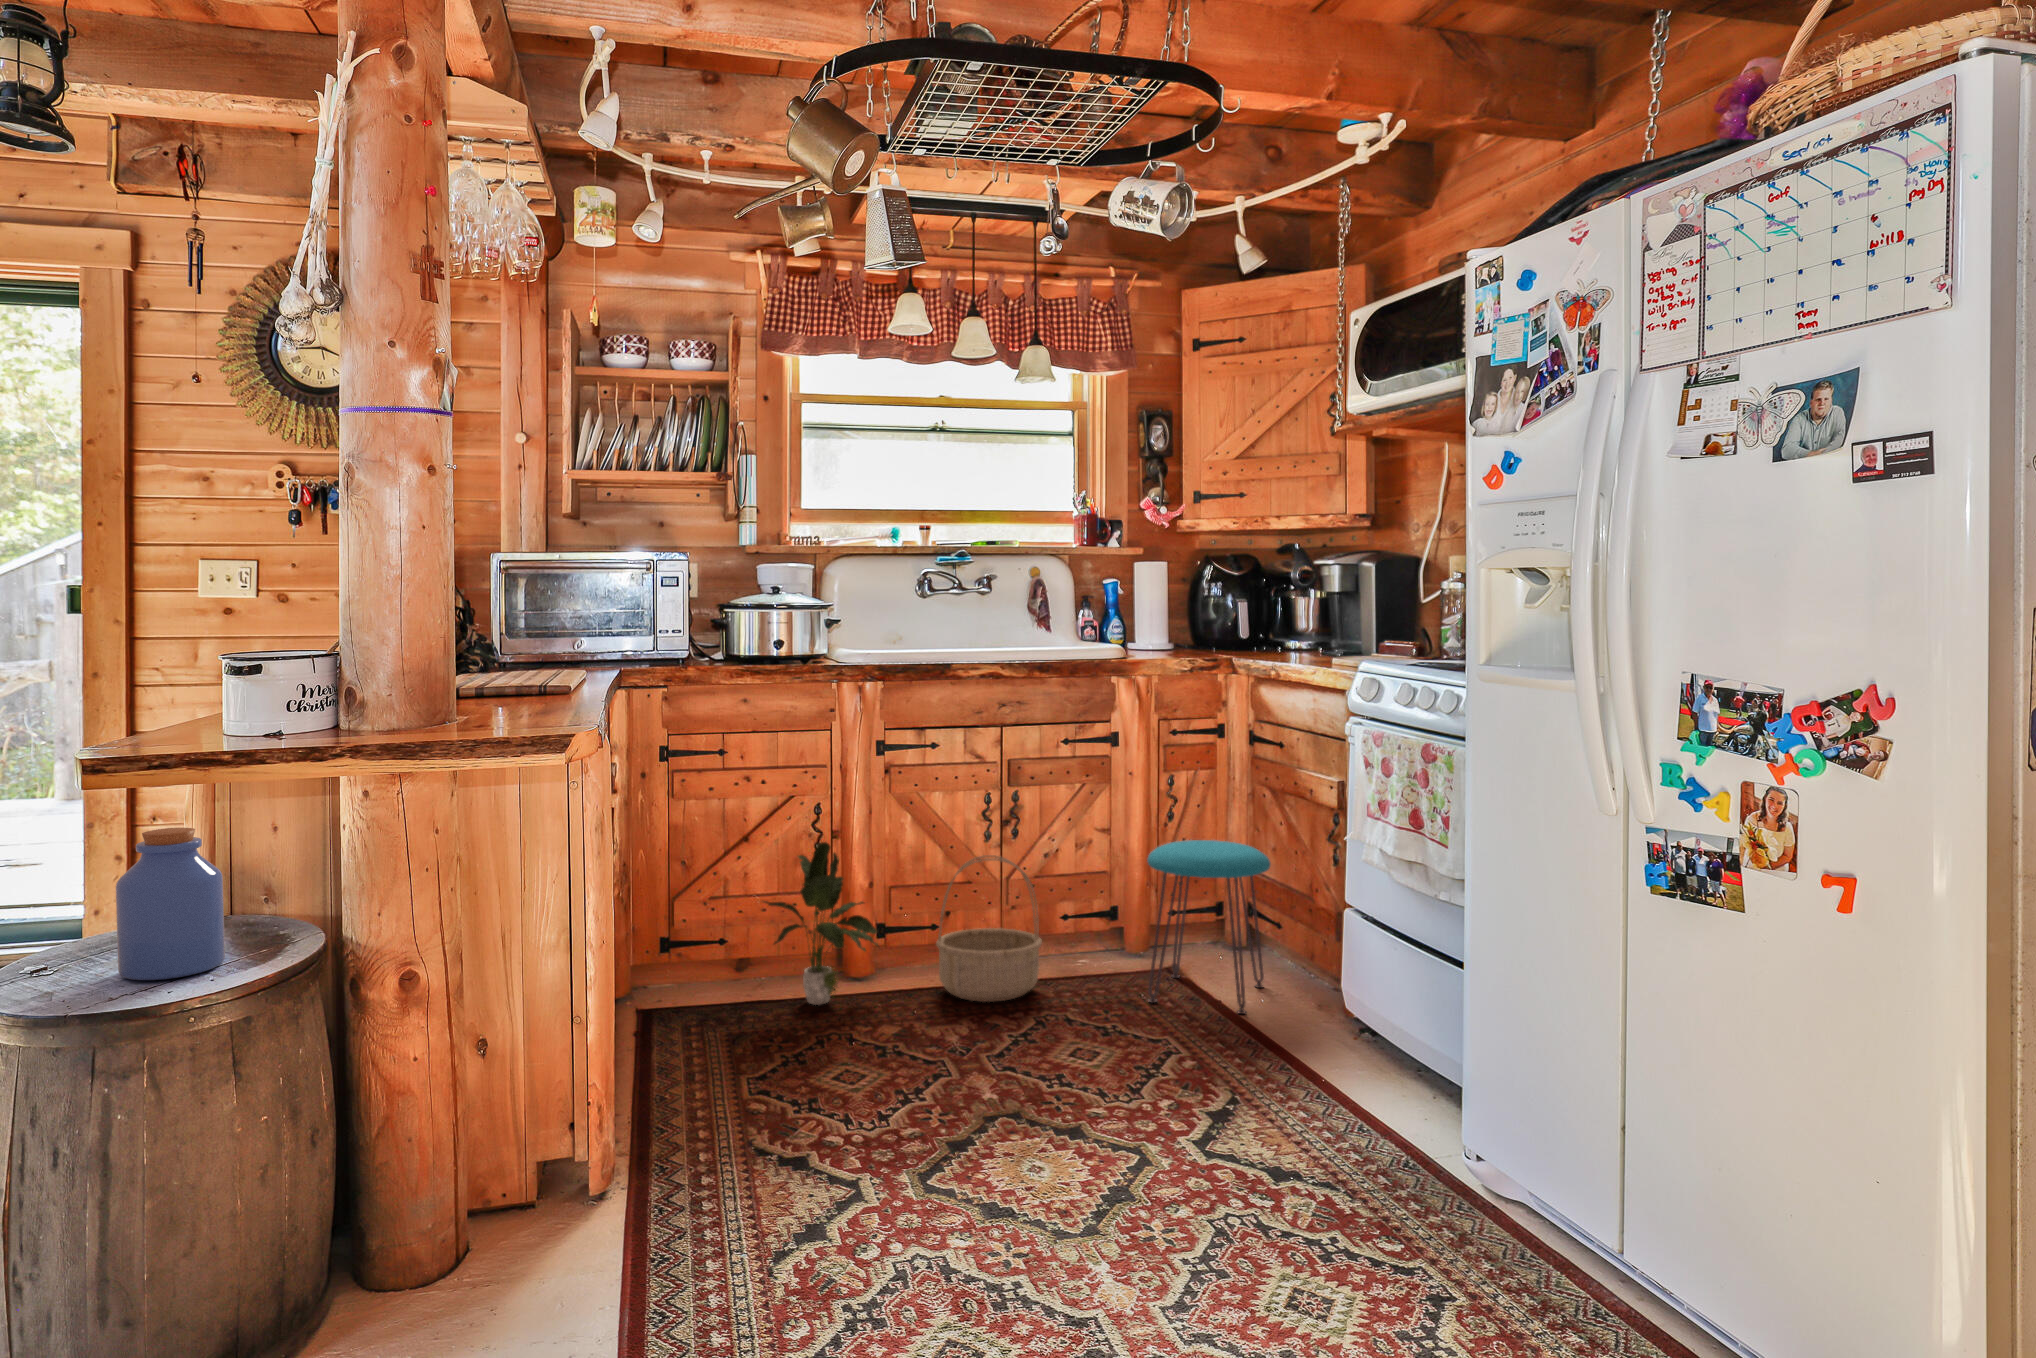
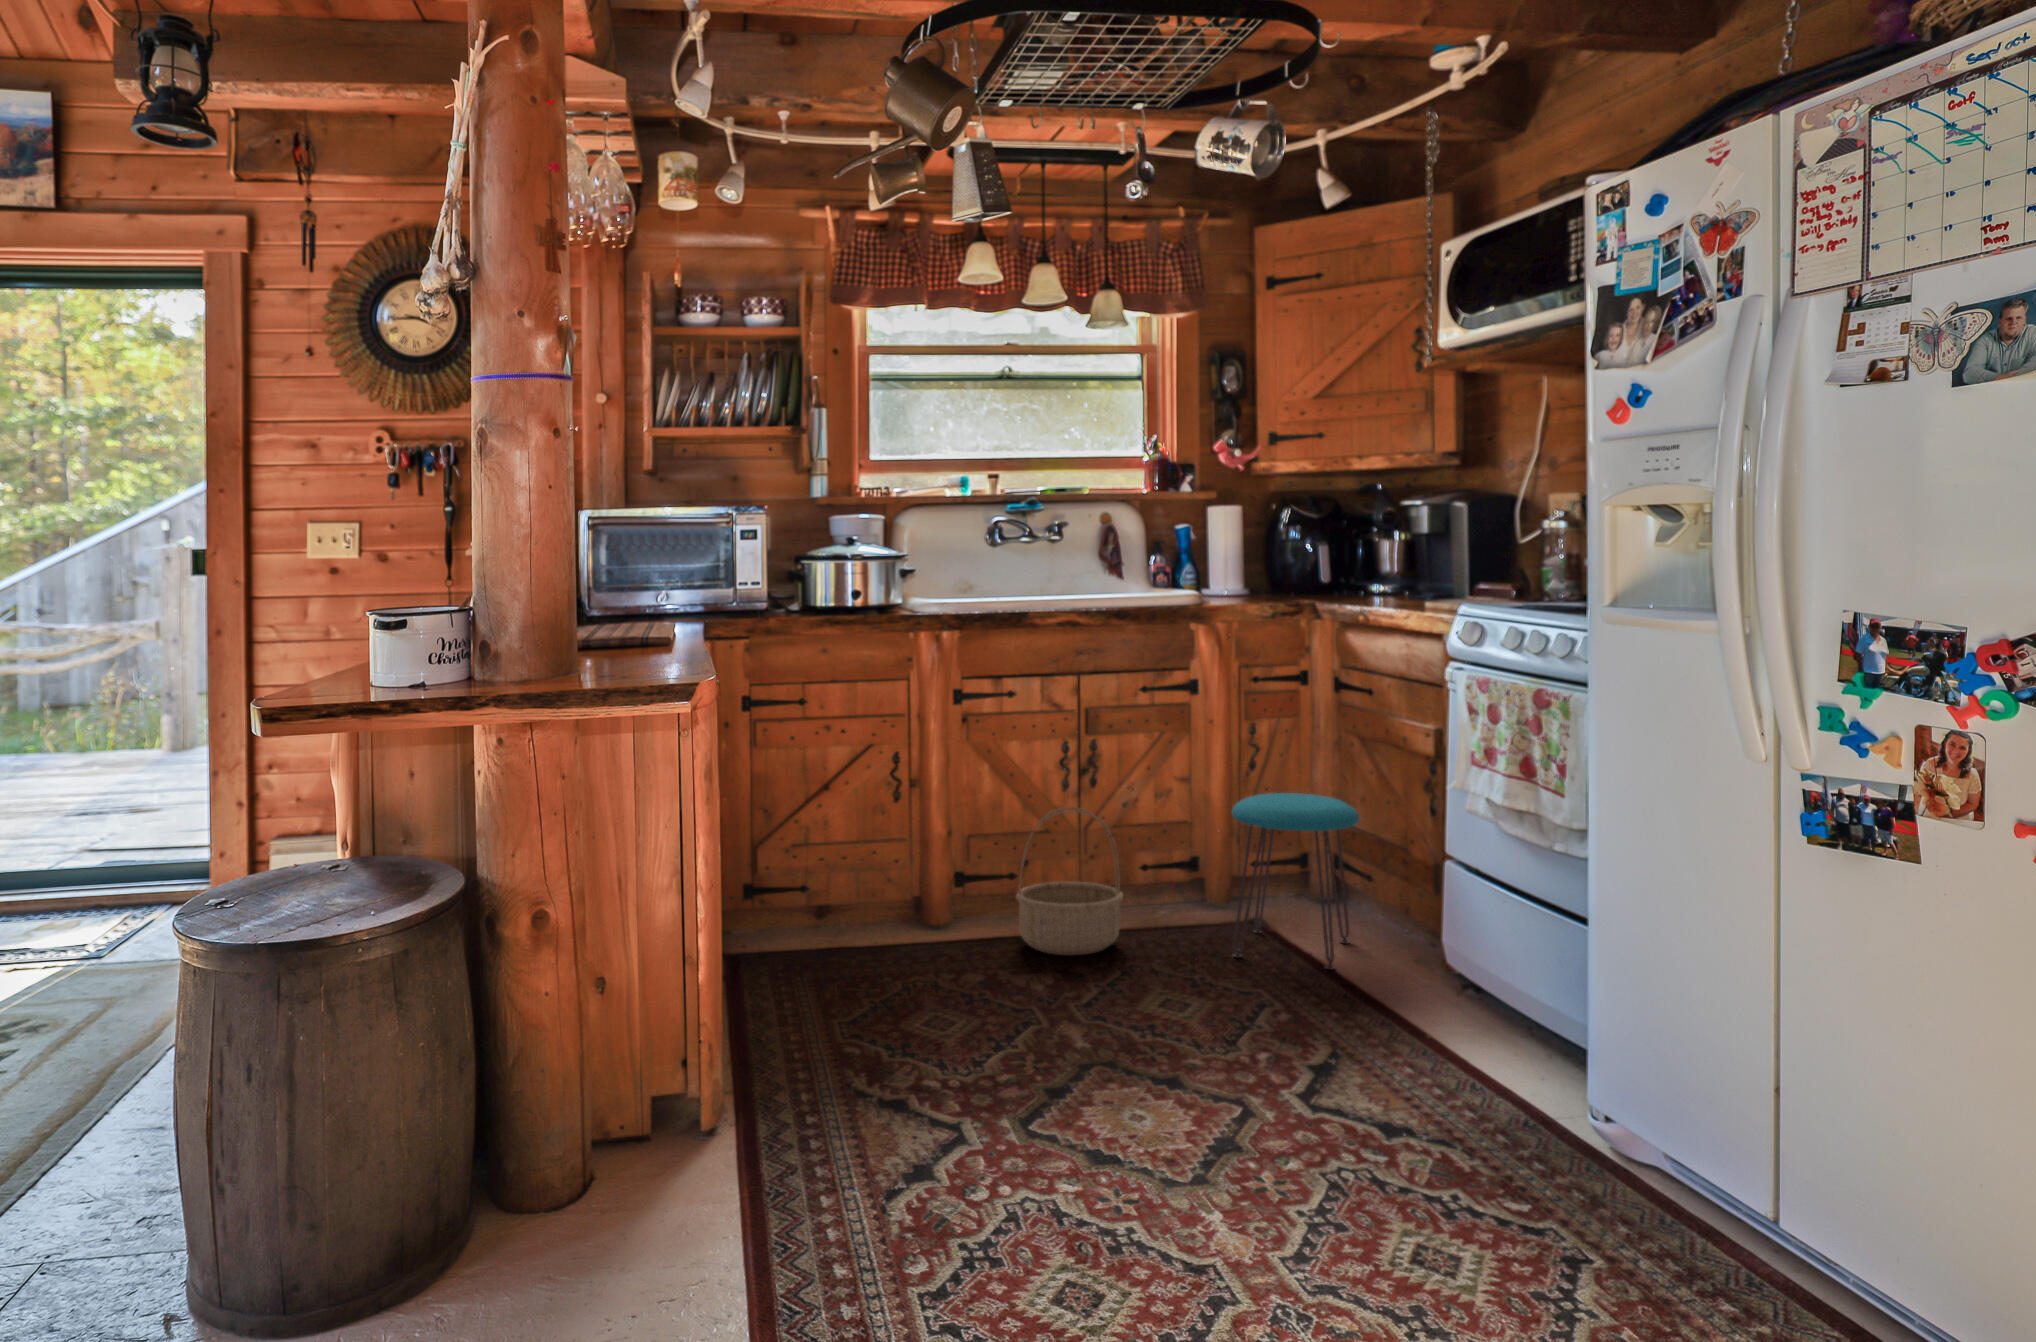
jar: present [116,828,225,980] -> none [240,767,346,919]
potted plant: present [764,842,878,1005] -> none [841,792,960,957]

